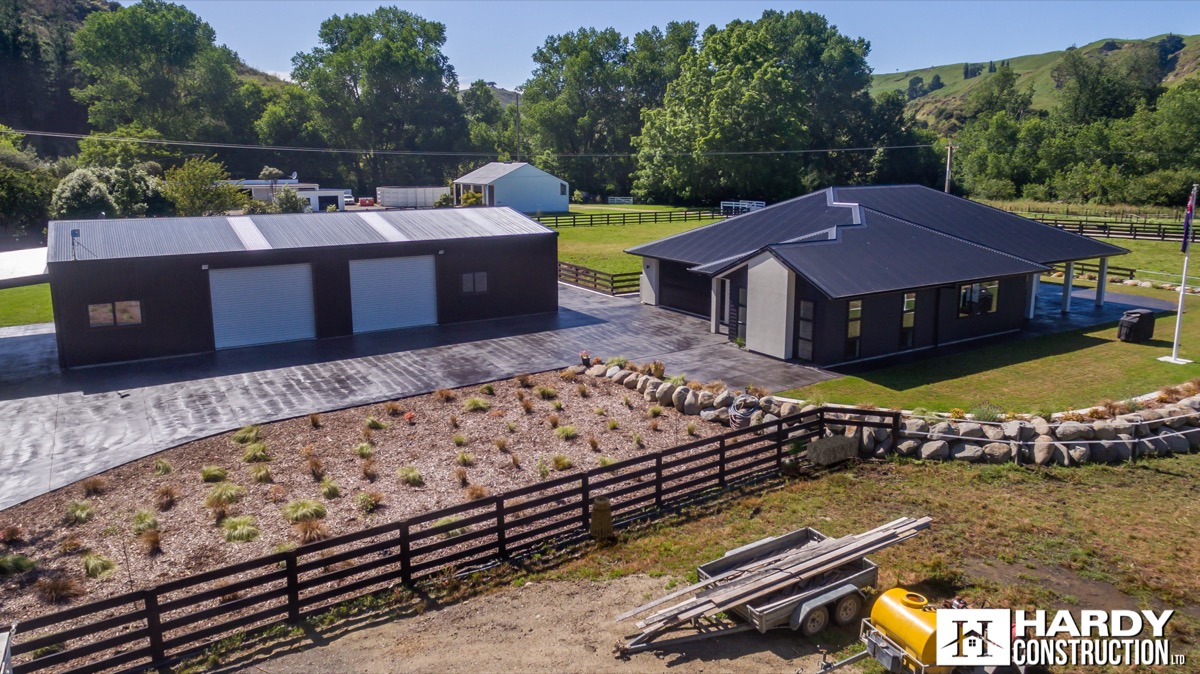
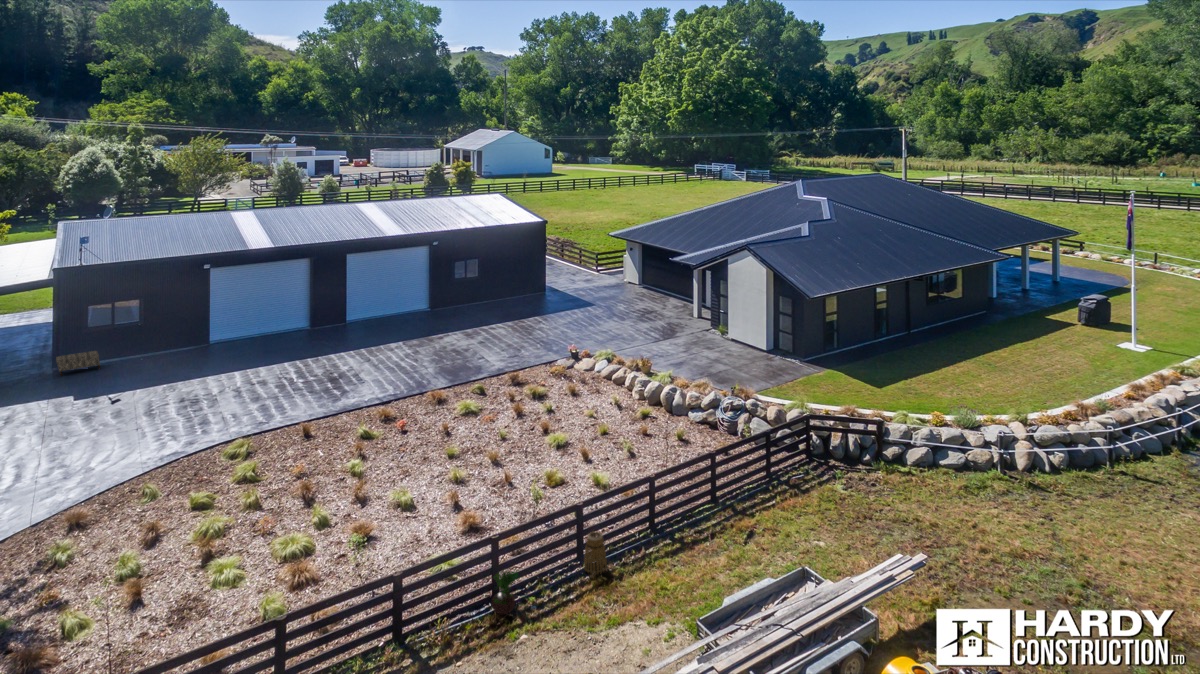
bench: present [807,435,858,471] -> present [56,351,100,376]
potted tree: present [782,440,803,476] -> present [492,571,518,614]

